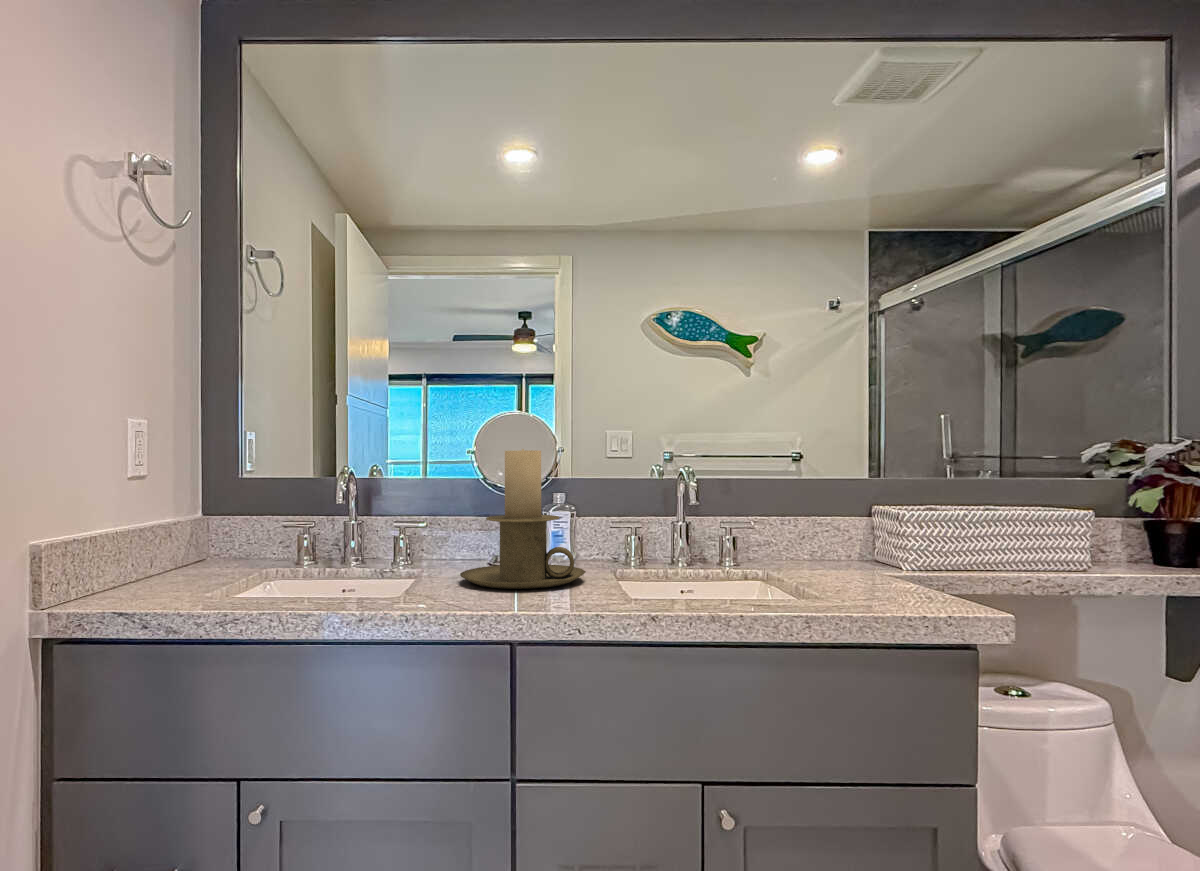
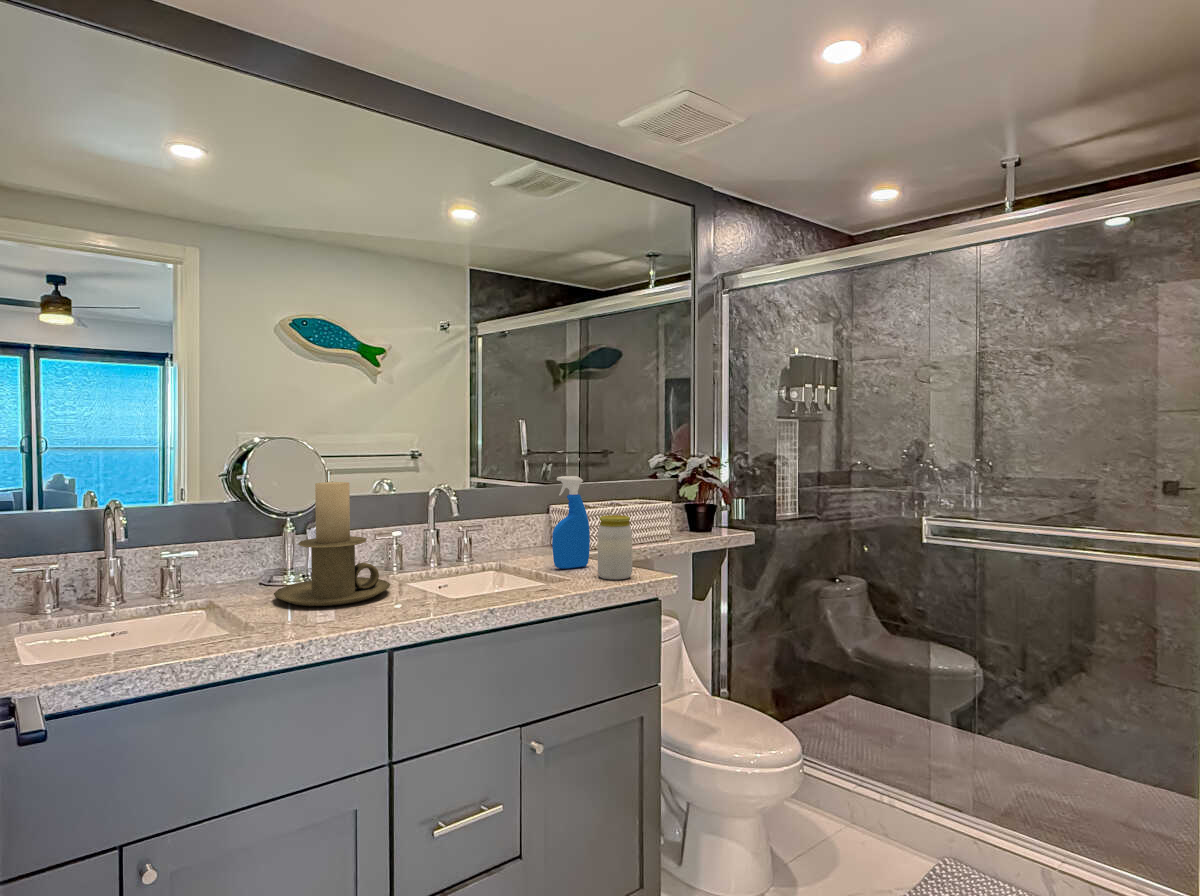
spray bottle: none [819,452,883,588] -> present [552,476,590,569]
jar: none [865,509,924,608] -> present [598,515,632,580]

